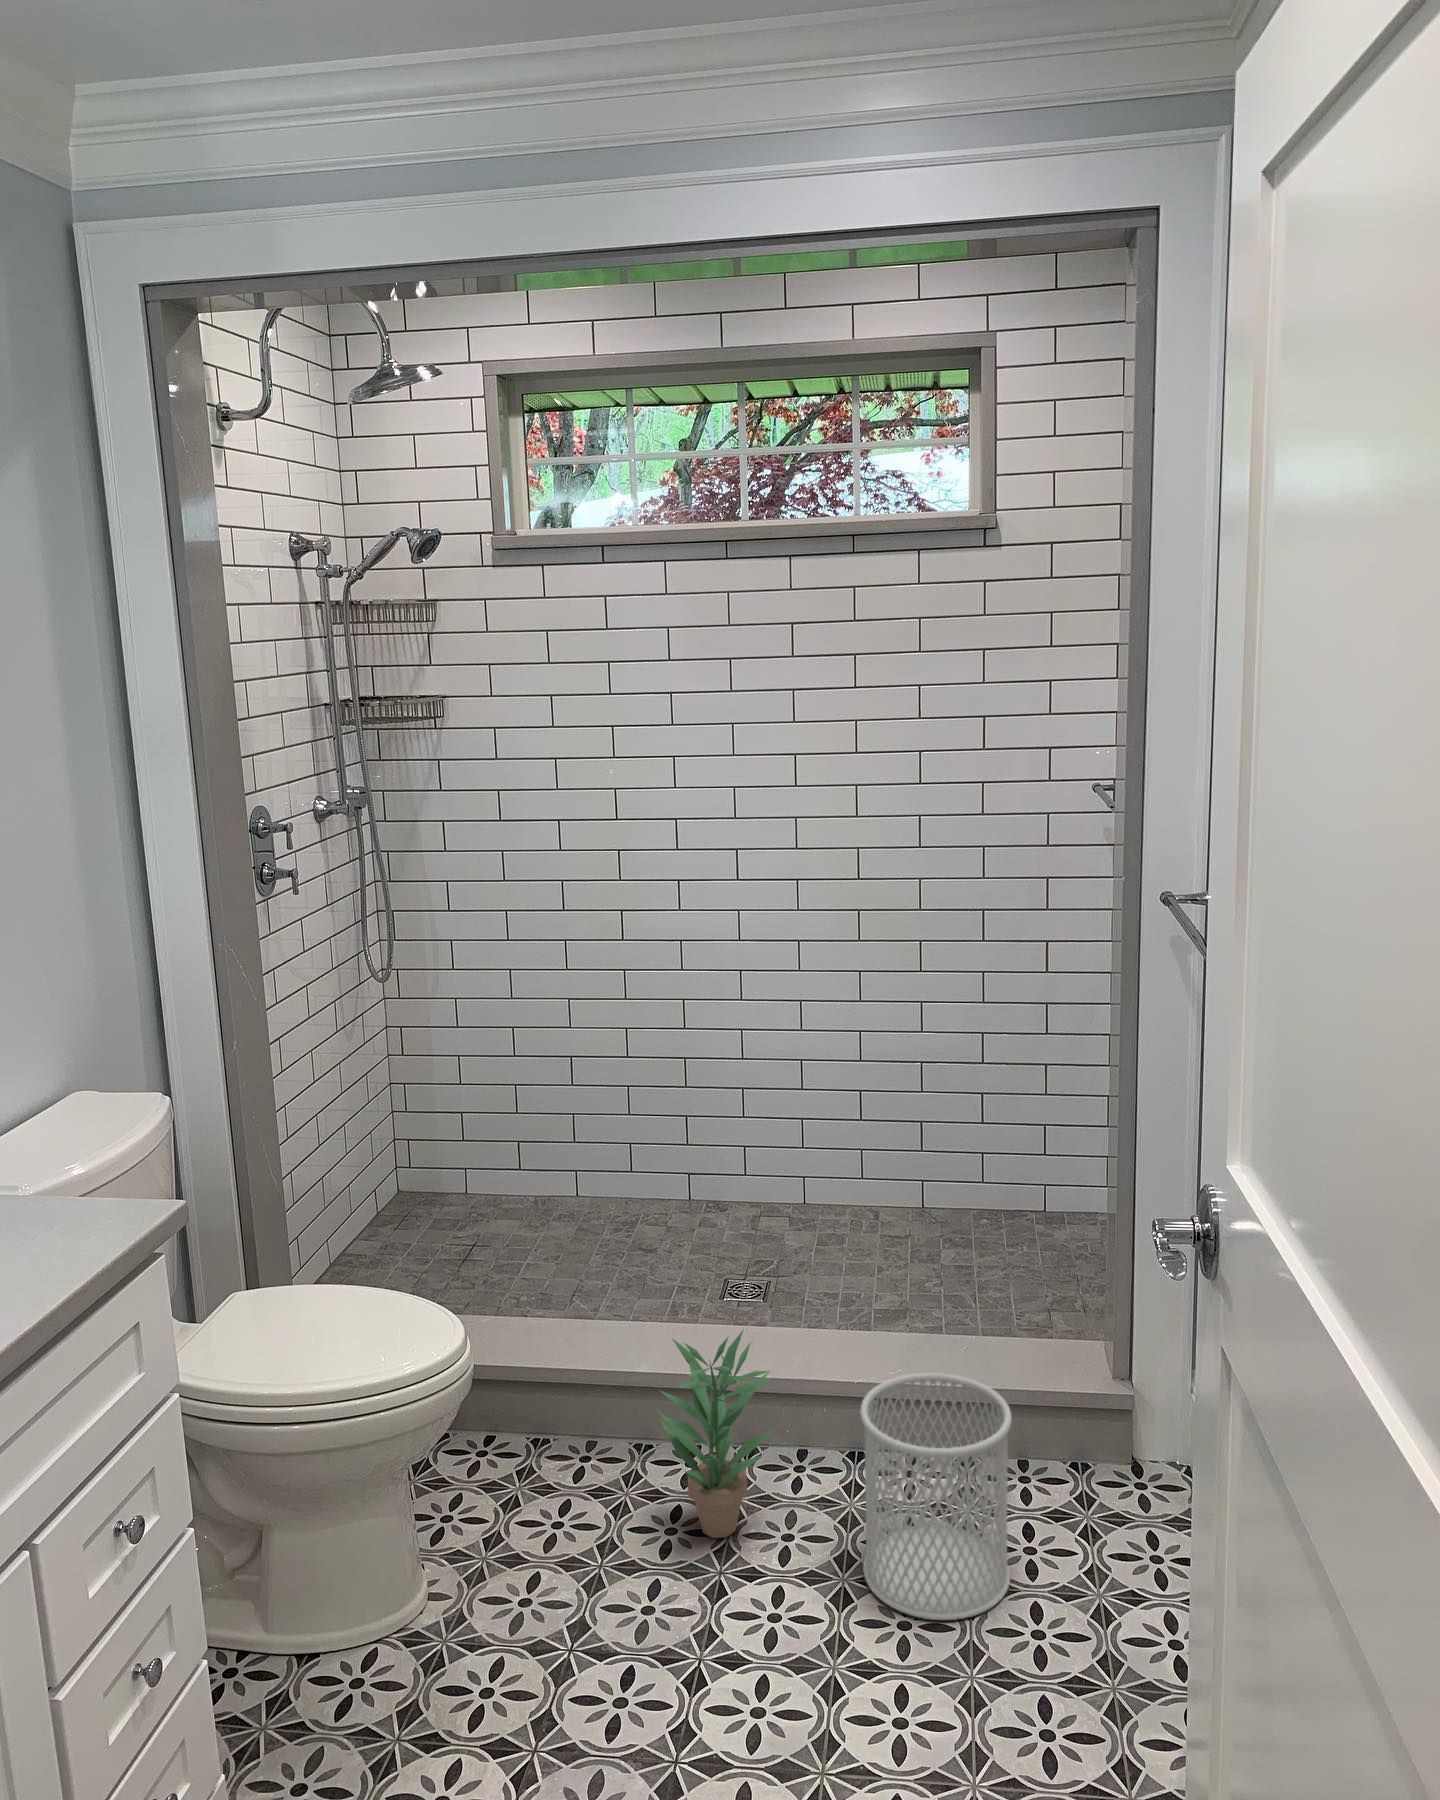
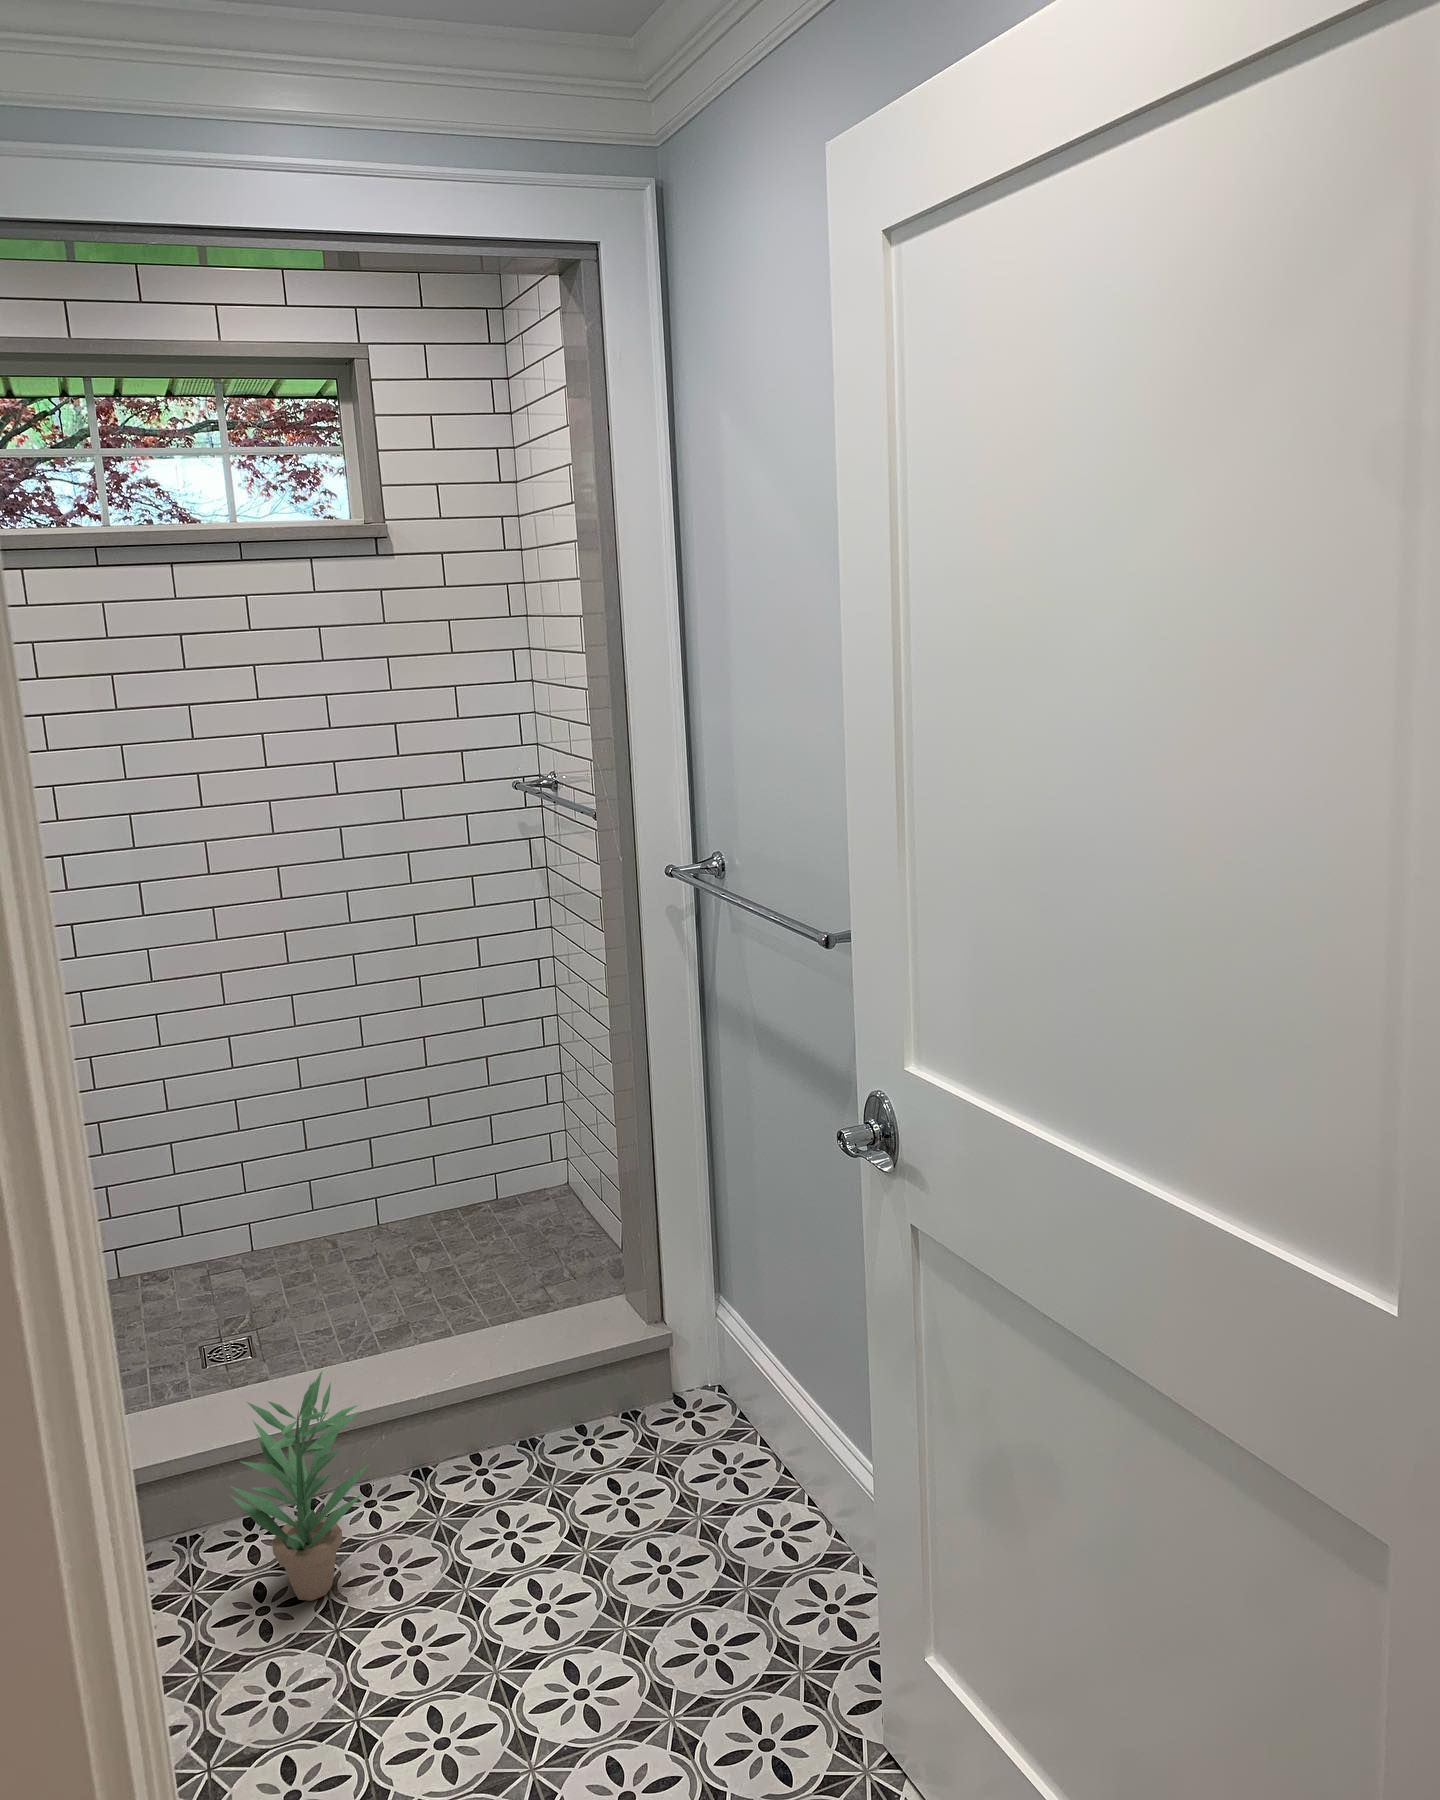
wastebasket: present [860,1373,1012,1620] -> none [461,1355,620,1597]

